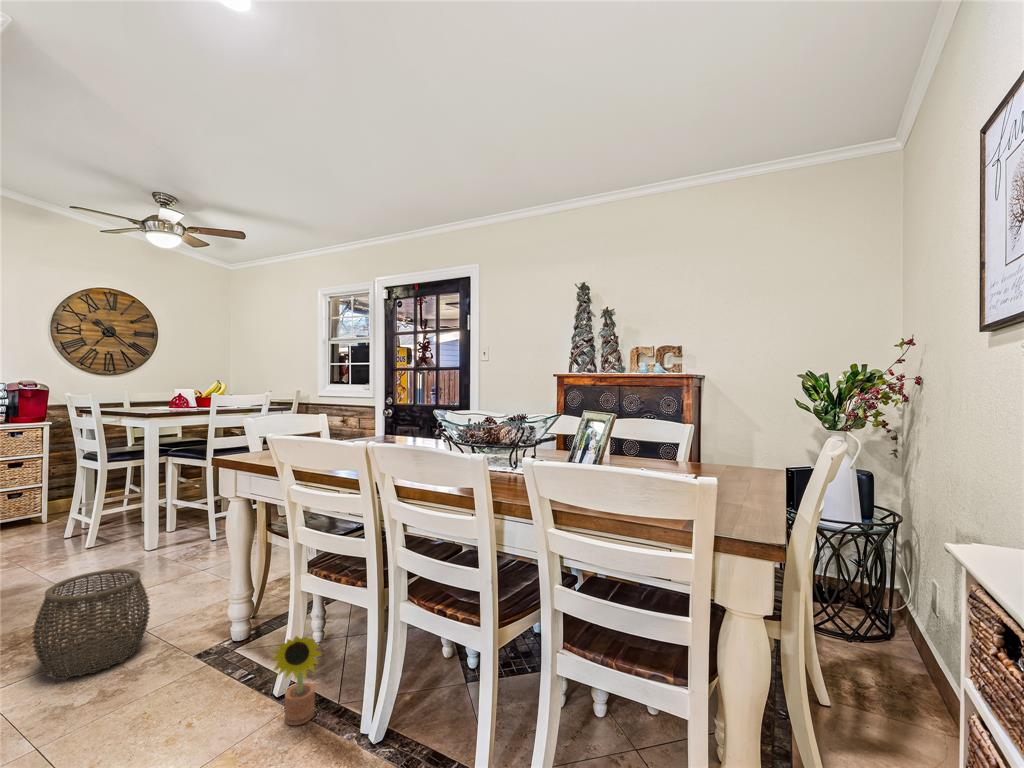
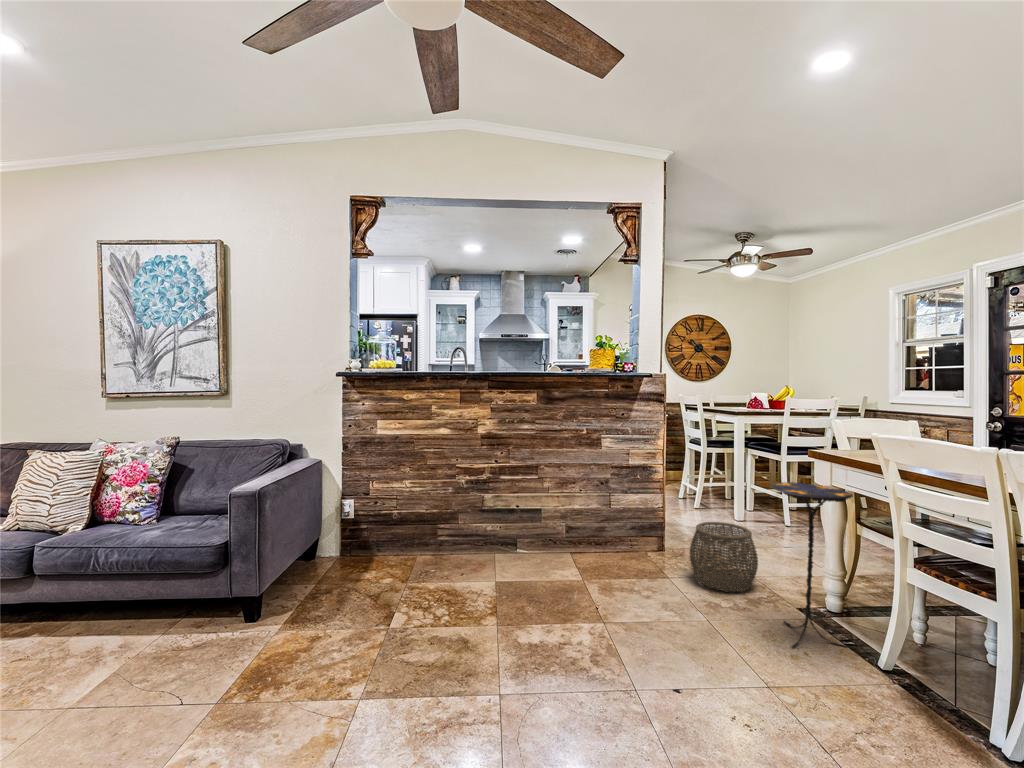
side table: none [153,499,253,721] -> present [773,482,853,647]
decorative plant: present [271,636,321,725] -> none [878,618,935,704]

